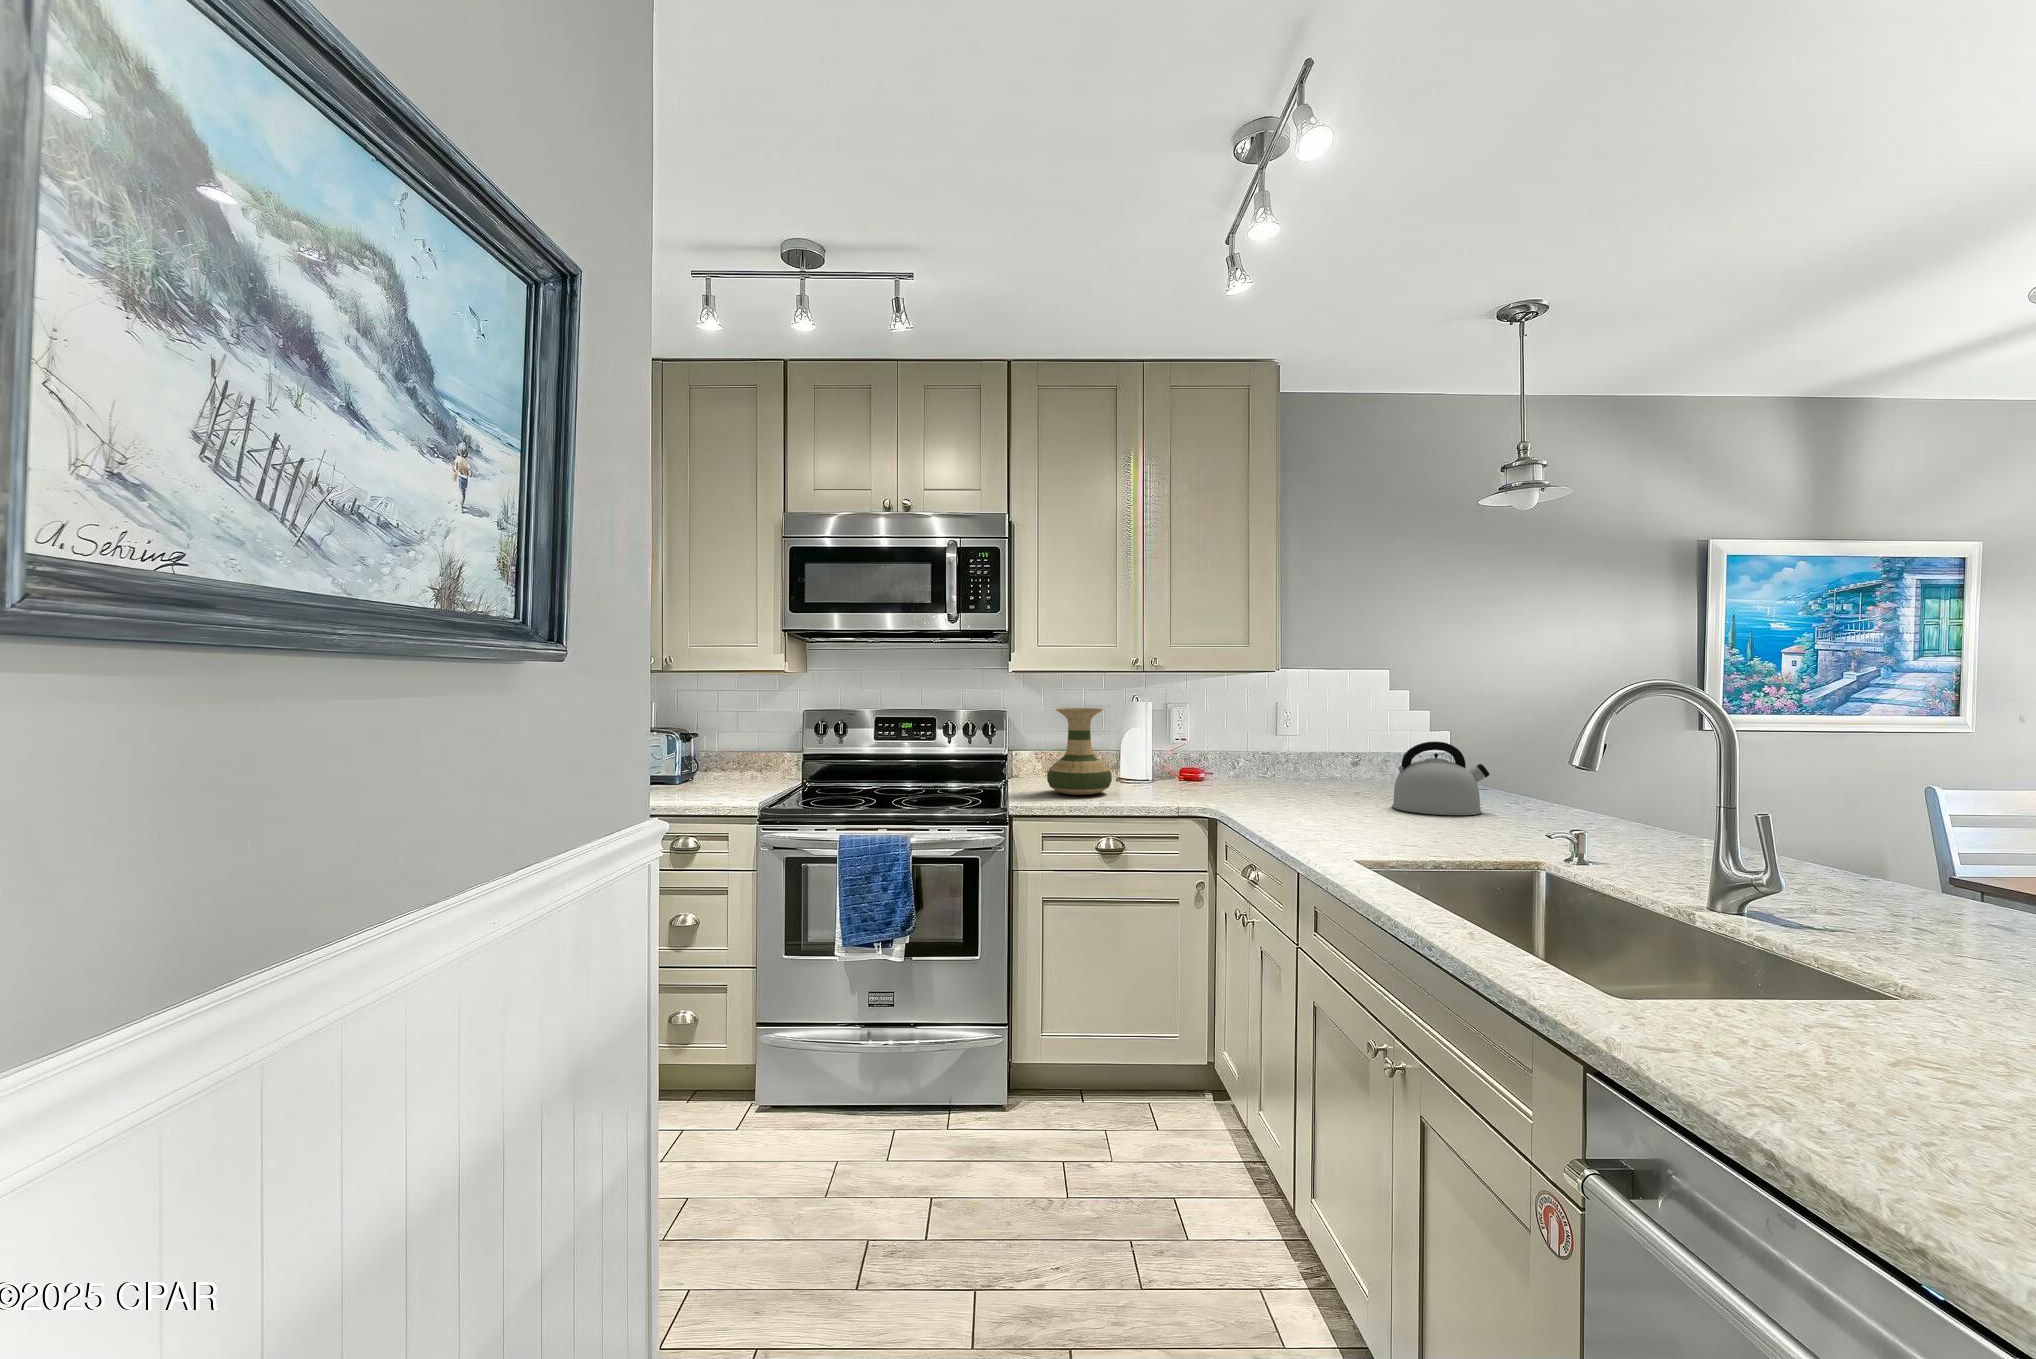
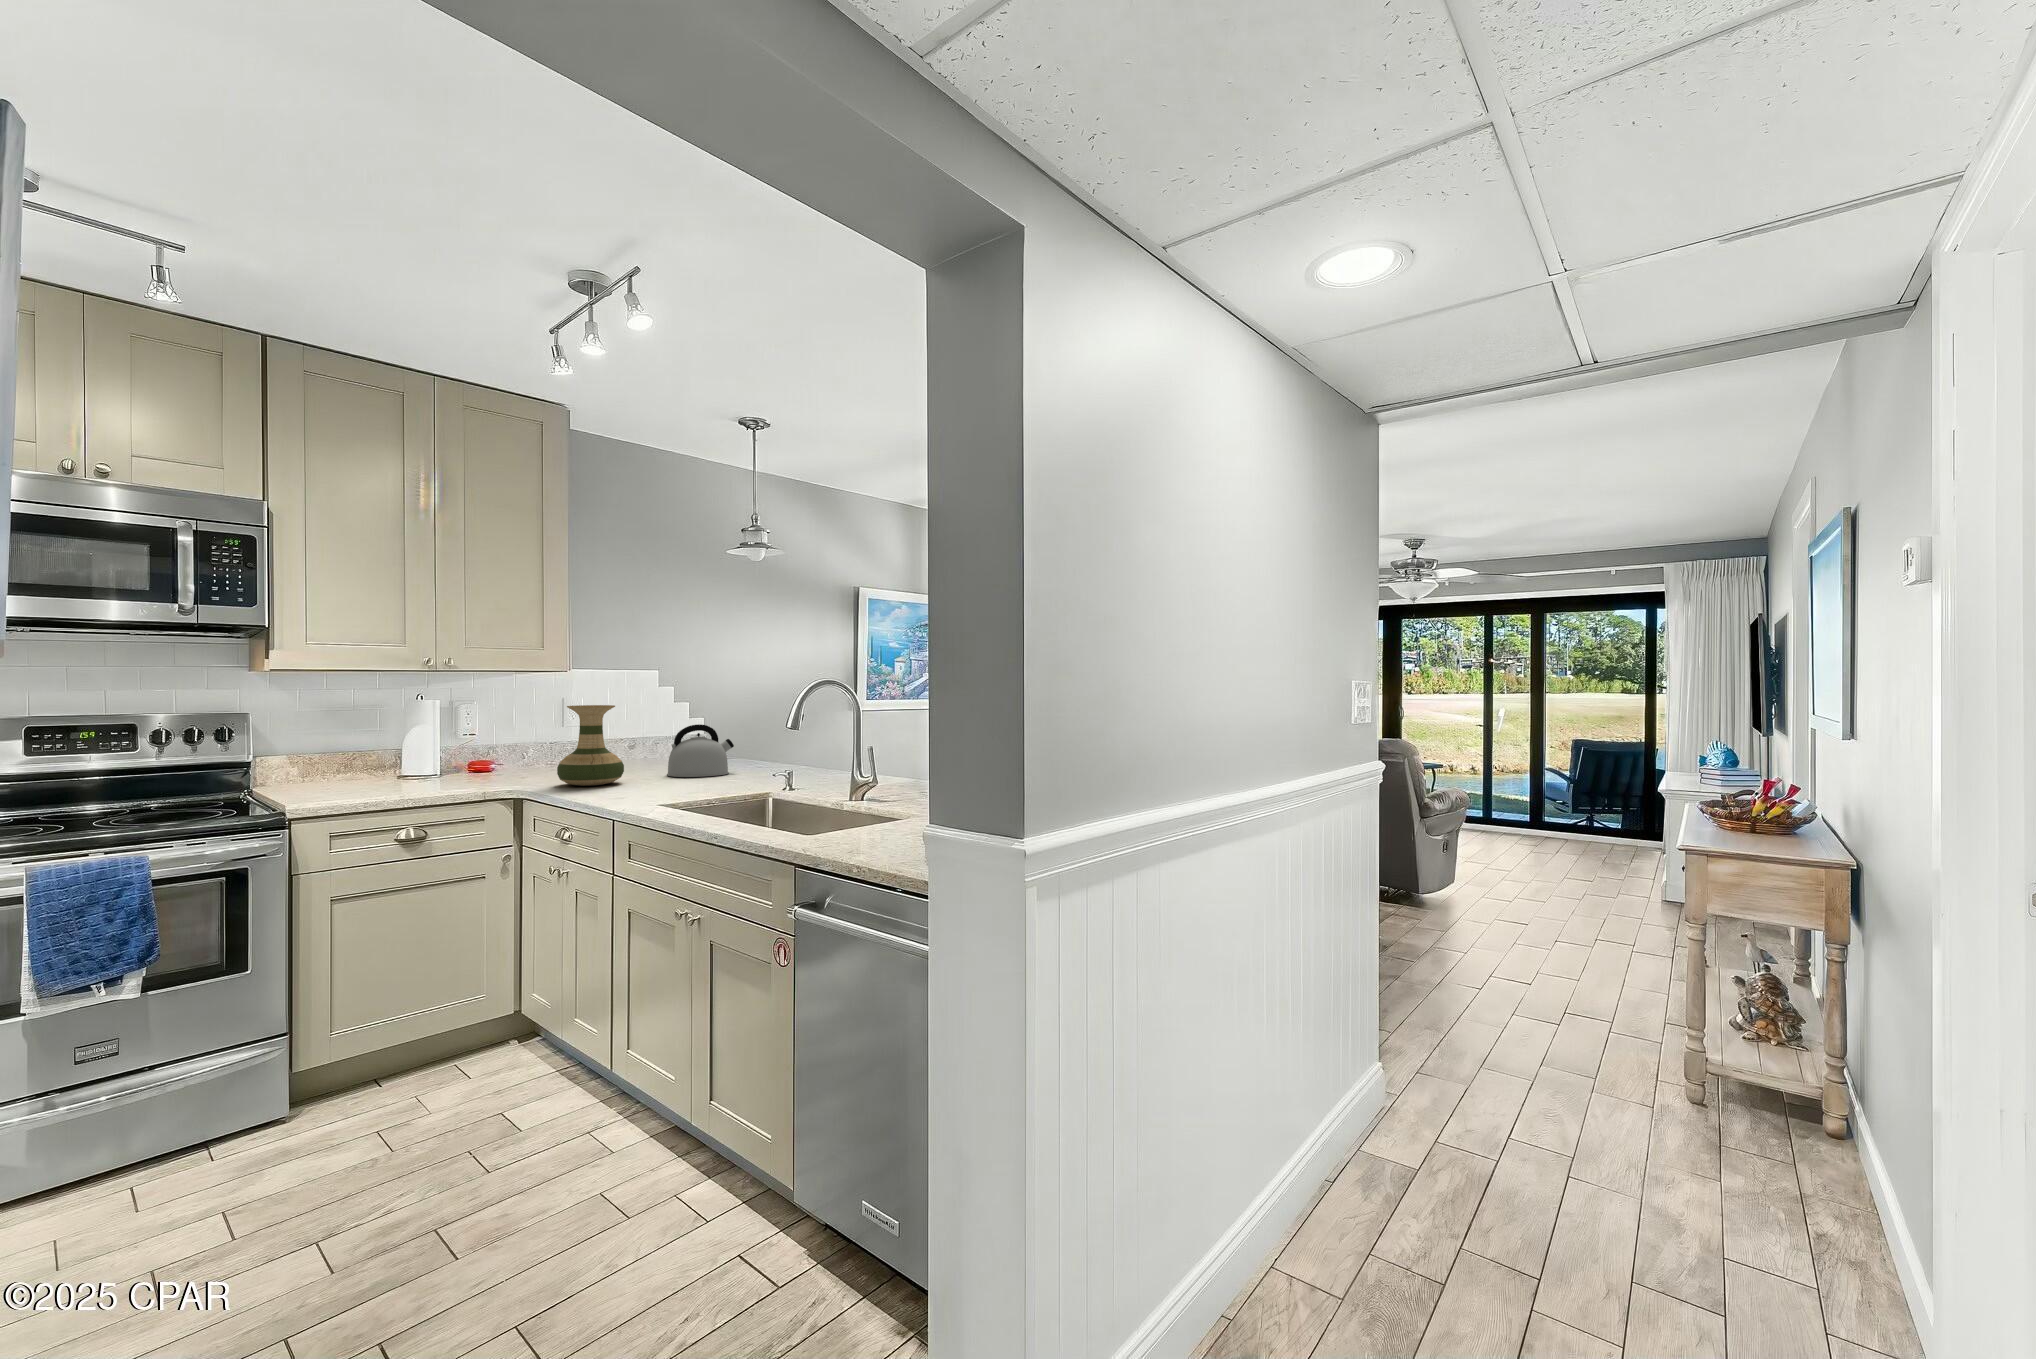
vase: present [1047,708,1112,795] -> present [557,705,624,786]

